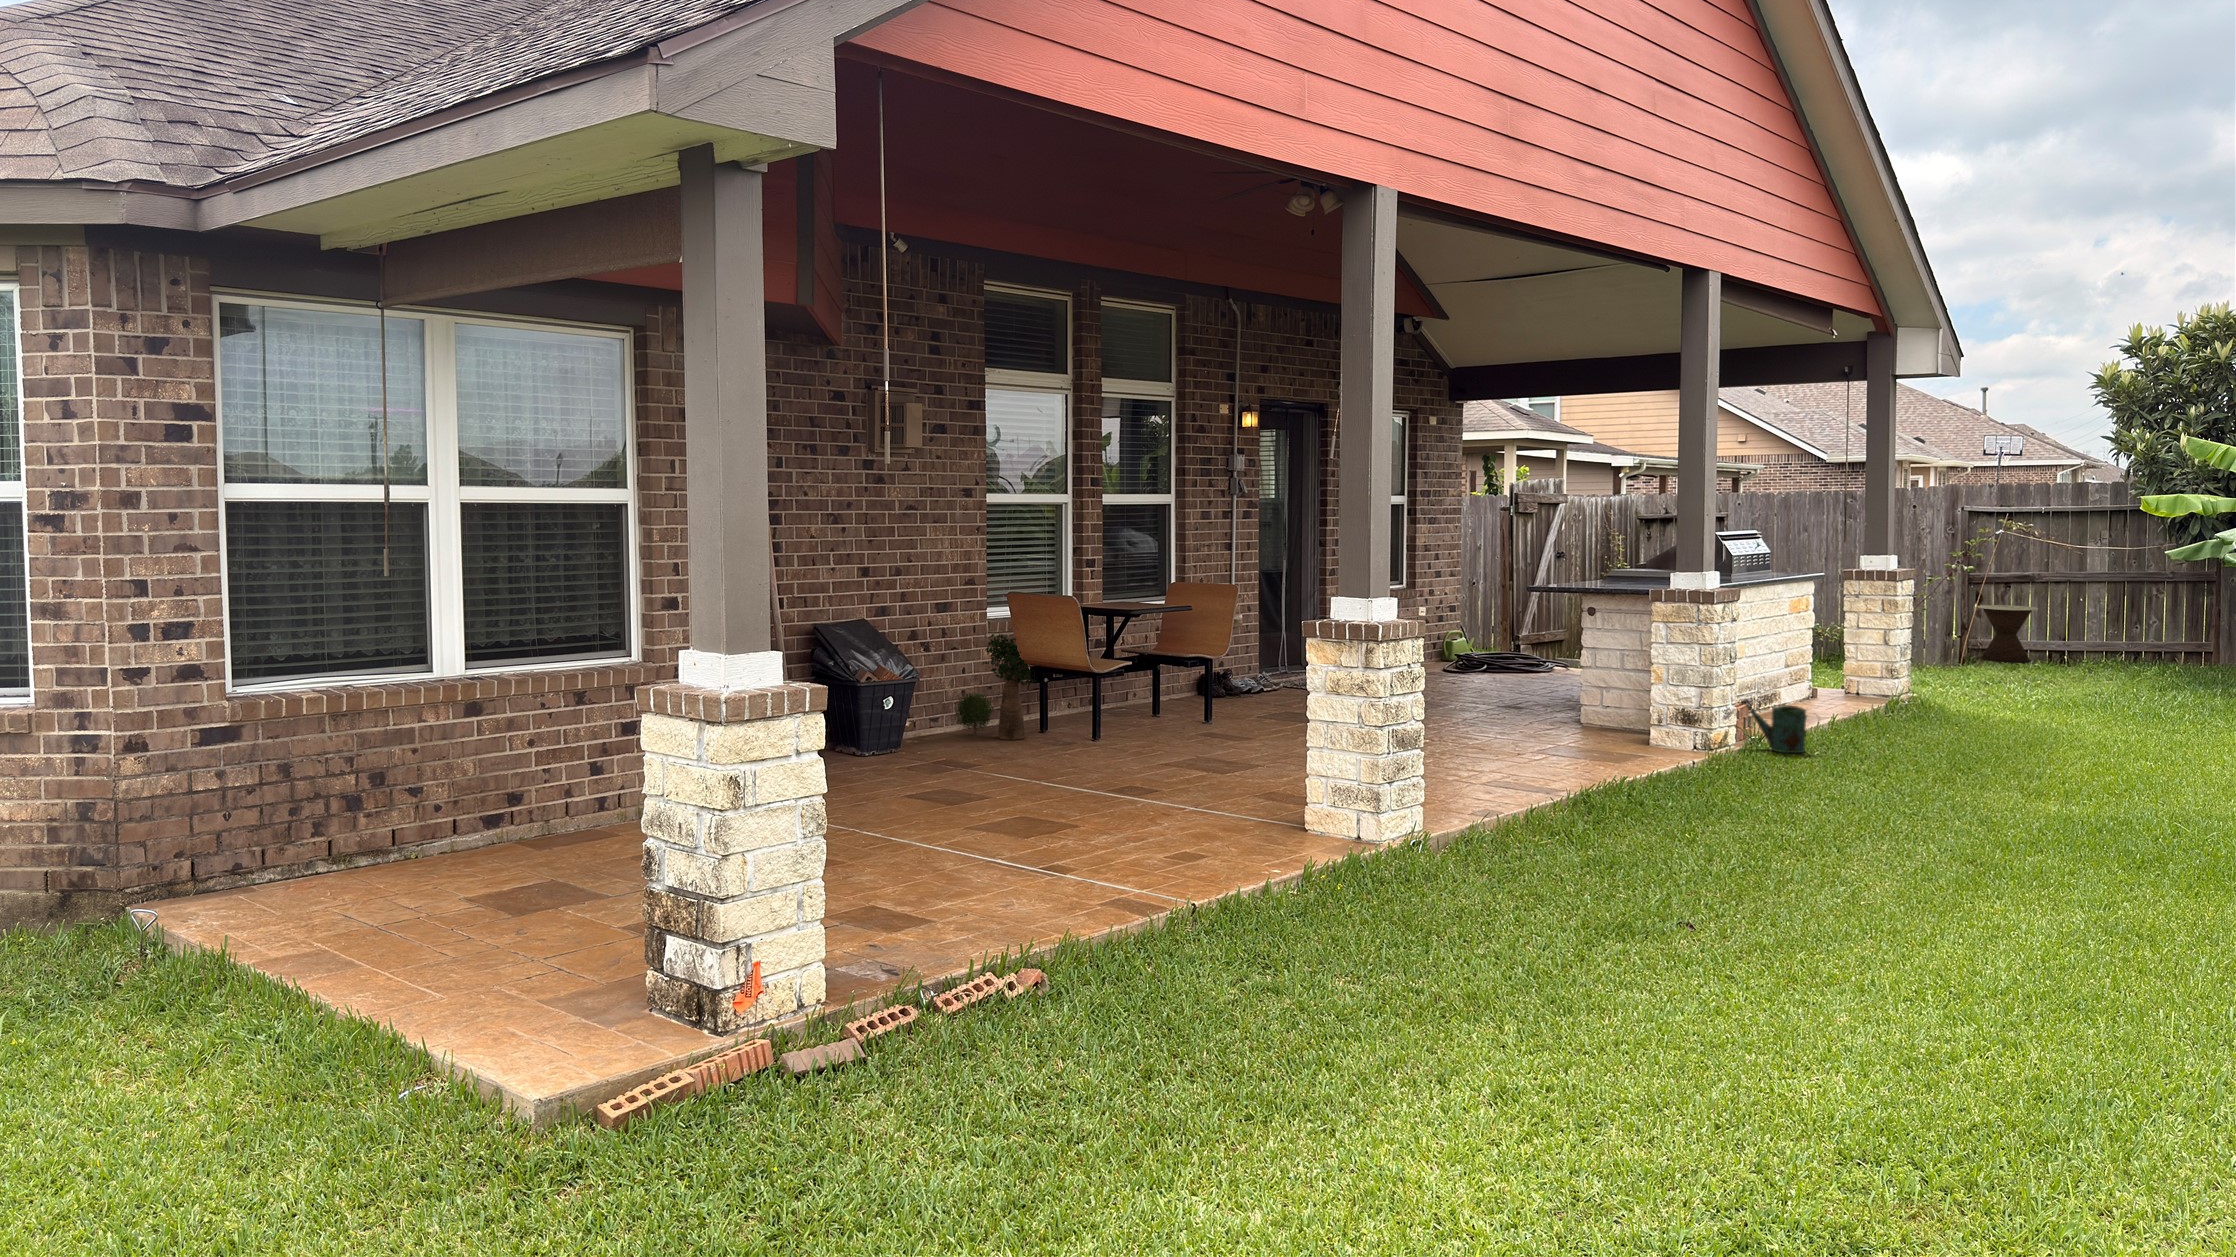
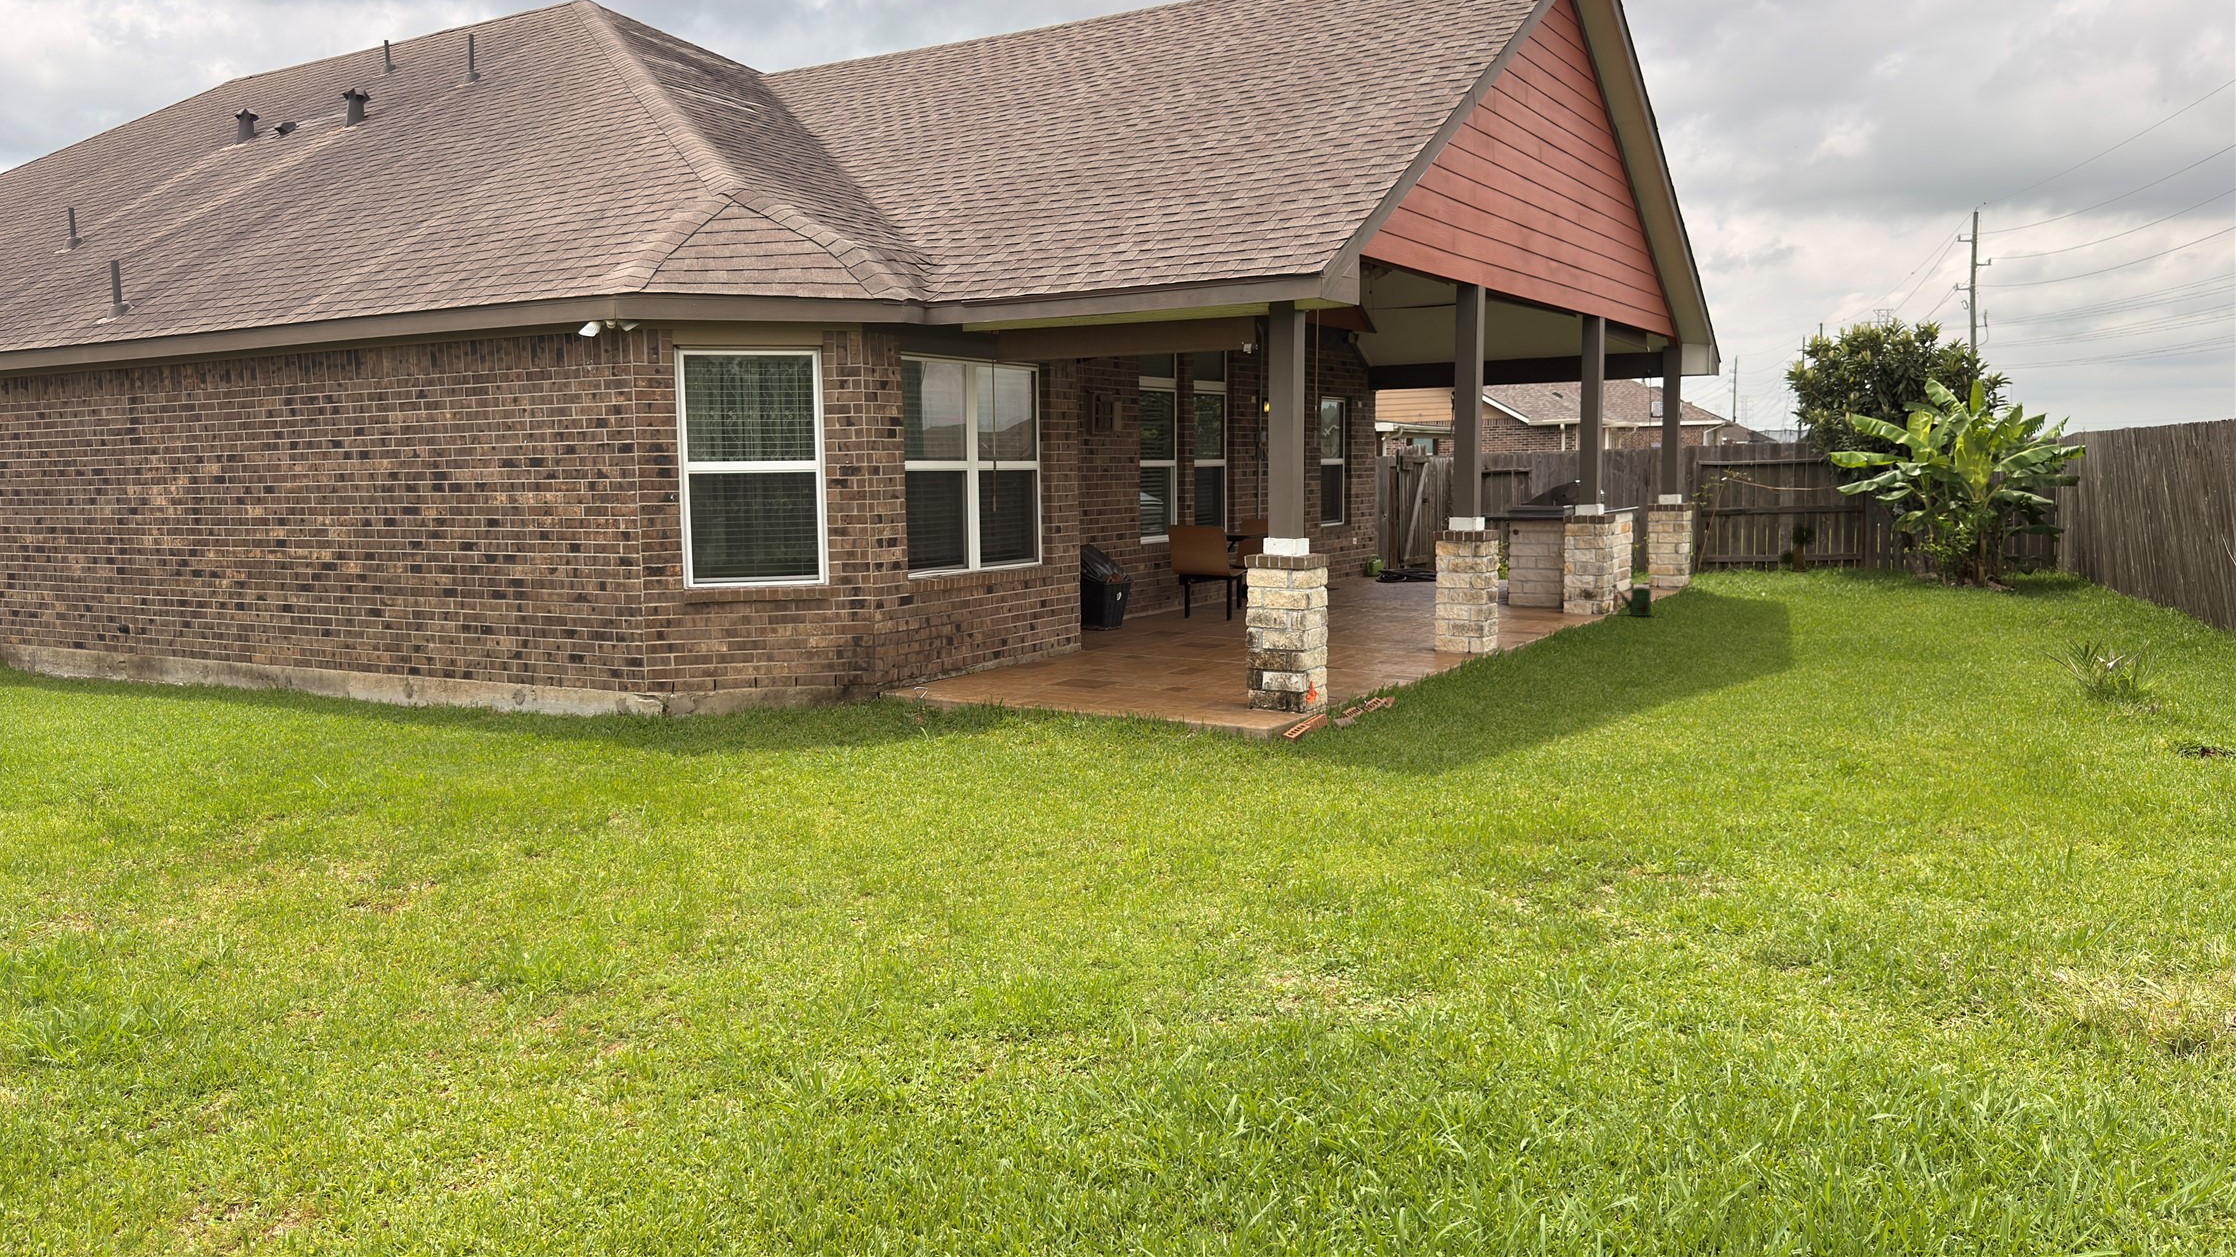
side table: present [1977,605,2038,663] -> none [1718,530,1757,570]
potted plant: present [955,634,1037,740] -> present [1780,523,1816,572]

